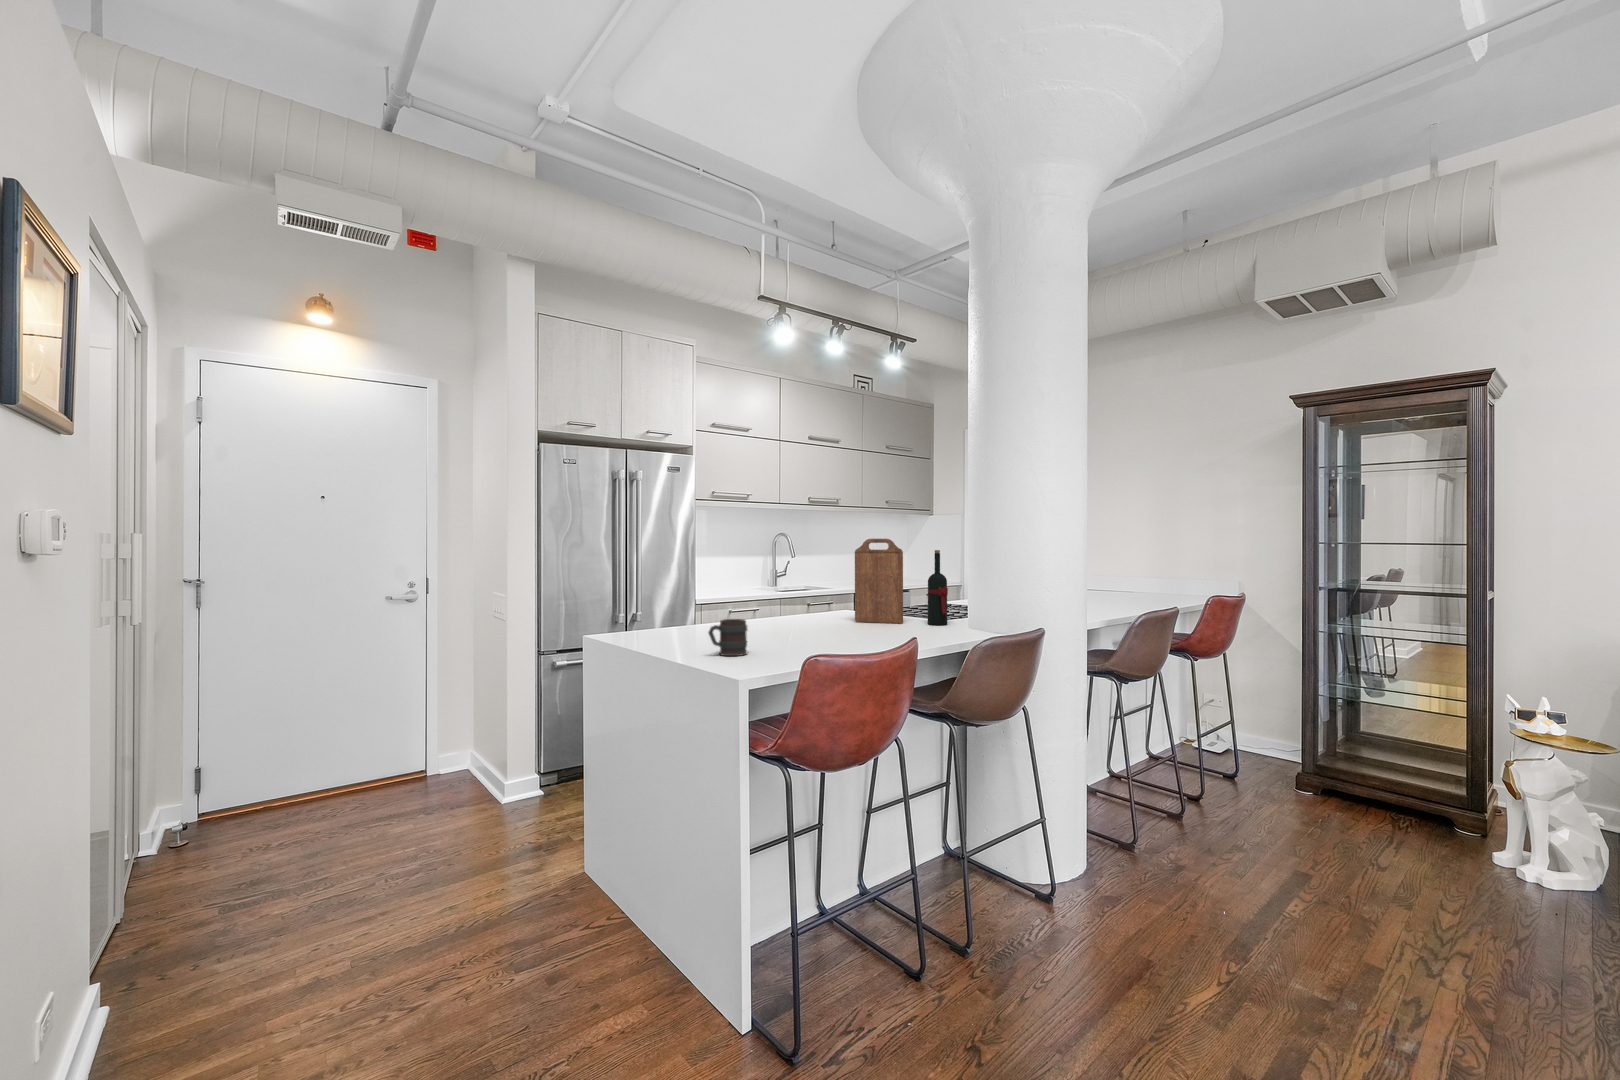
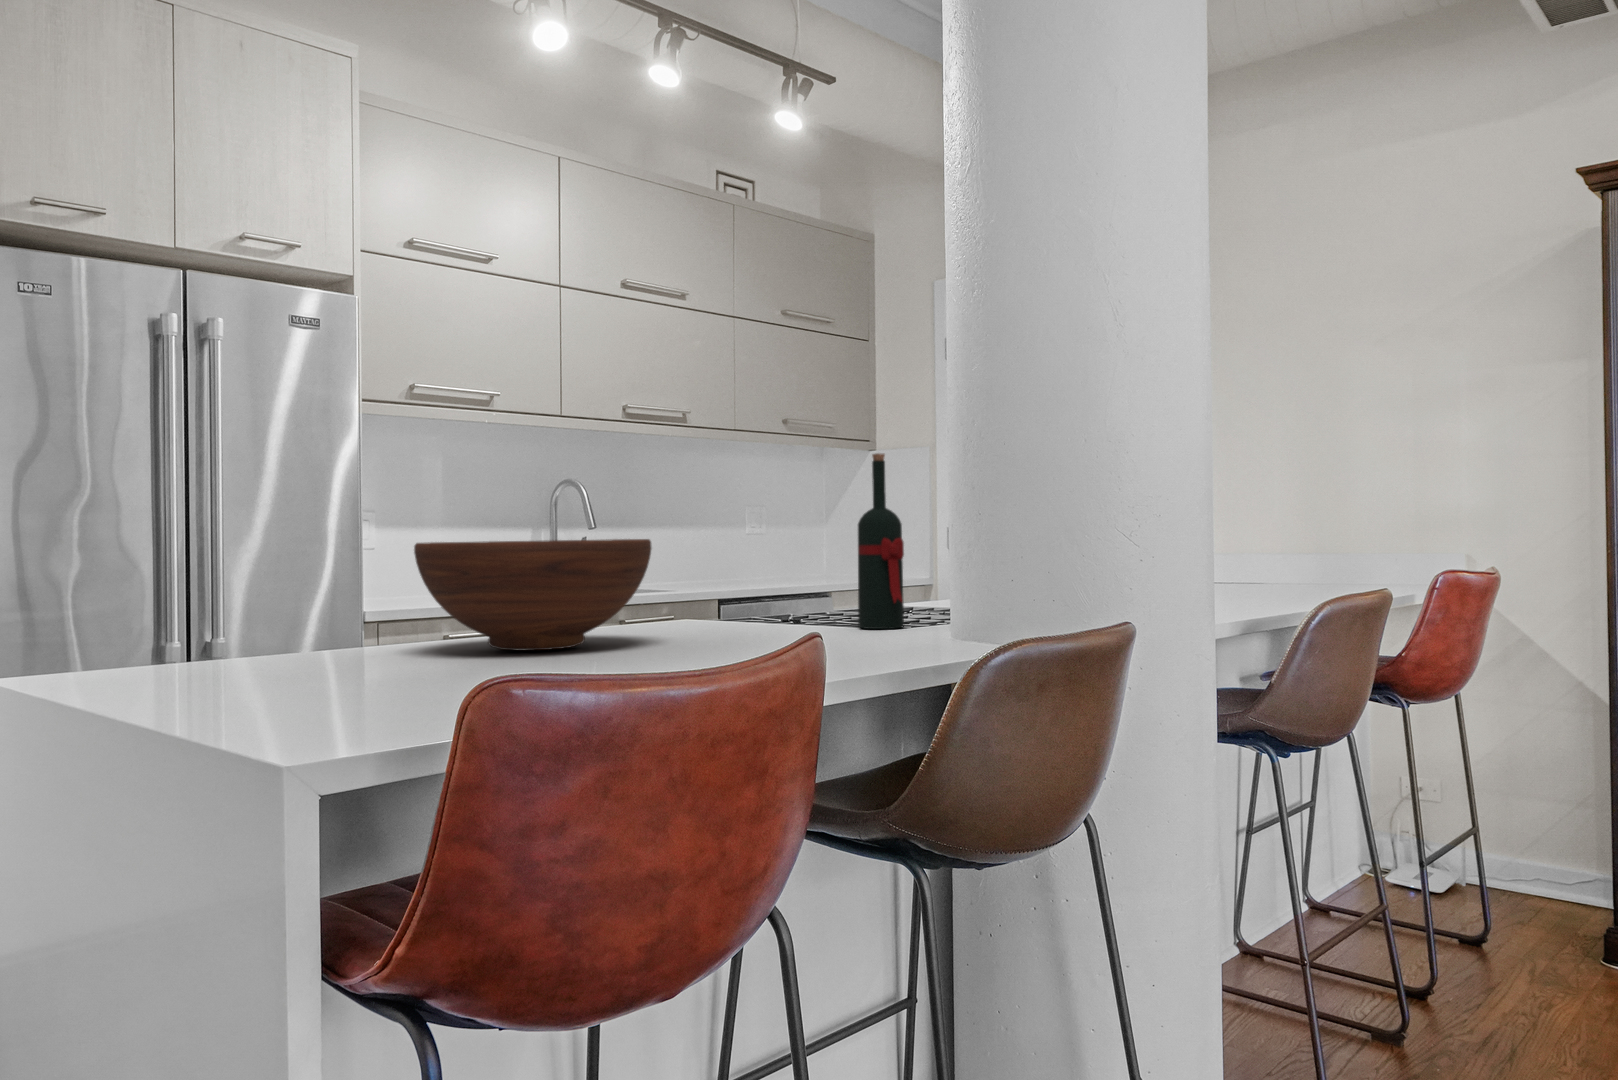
cutting board: present [855,539,903,623] -> none [687,430,802,629]
fruit bowl: none [752,586,844,634] -> present [414,539,651,651]
mug: present [709,619,747,656] -> none [225,596,351,697]

